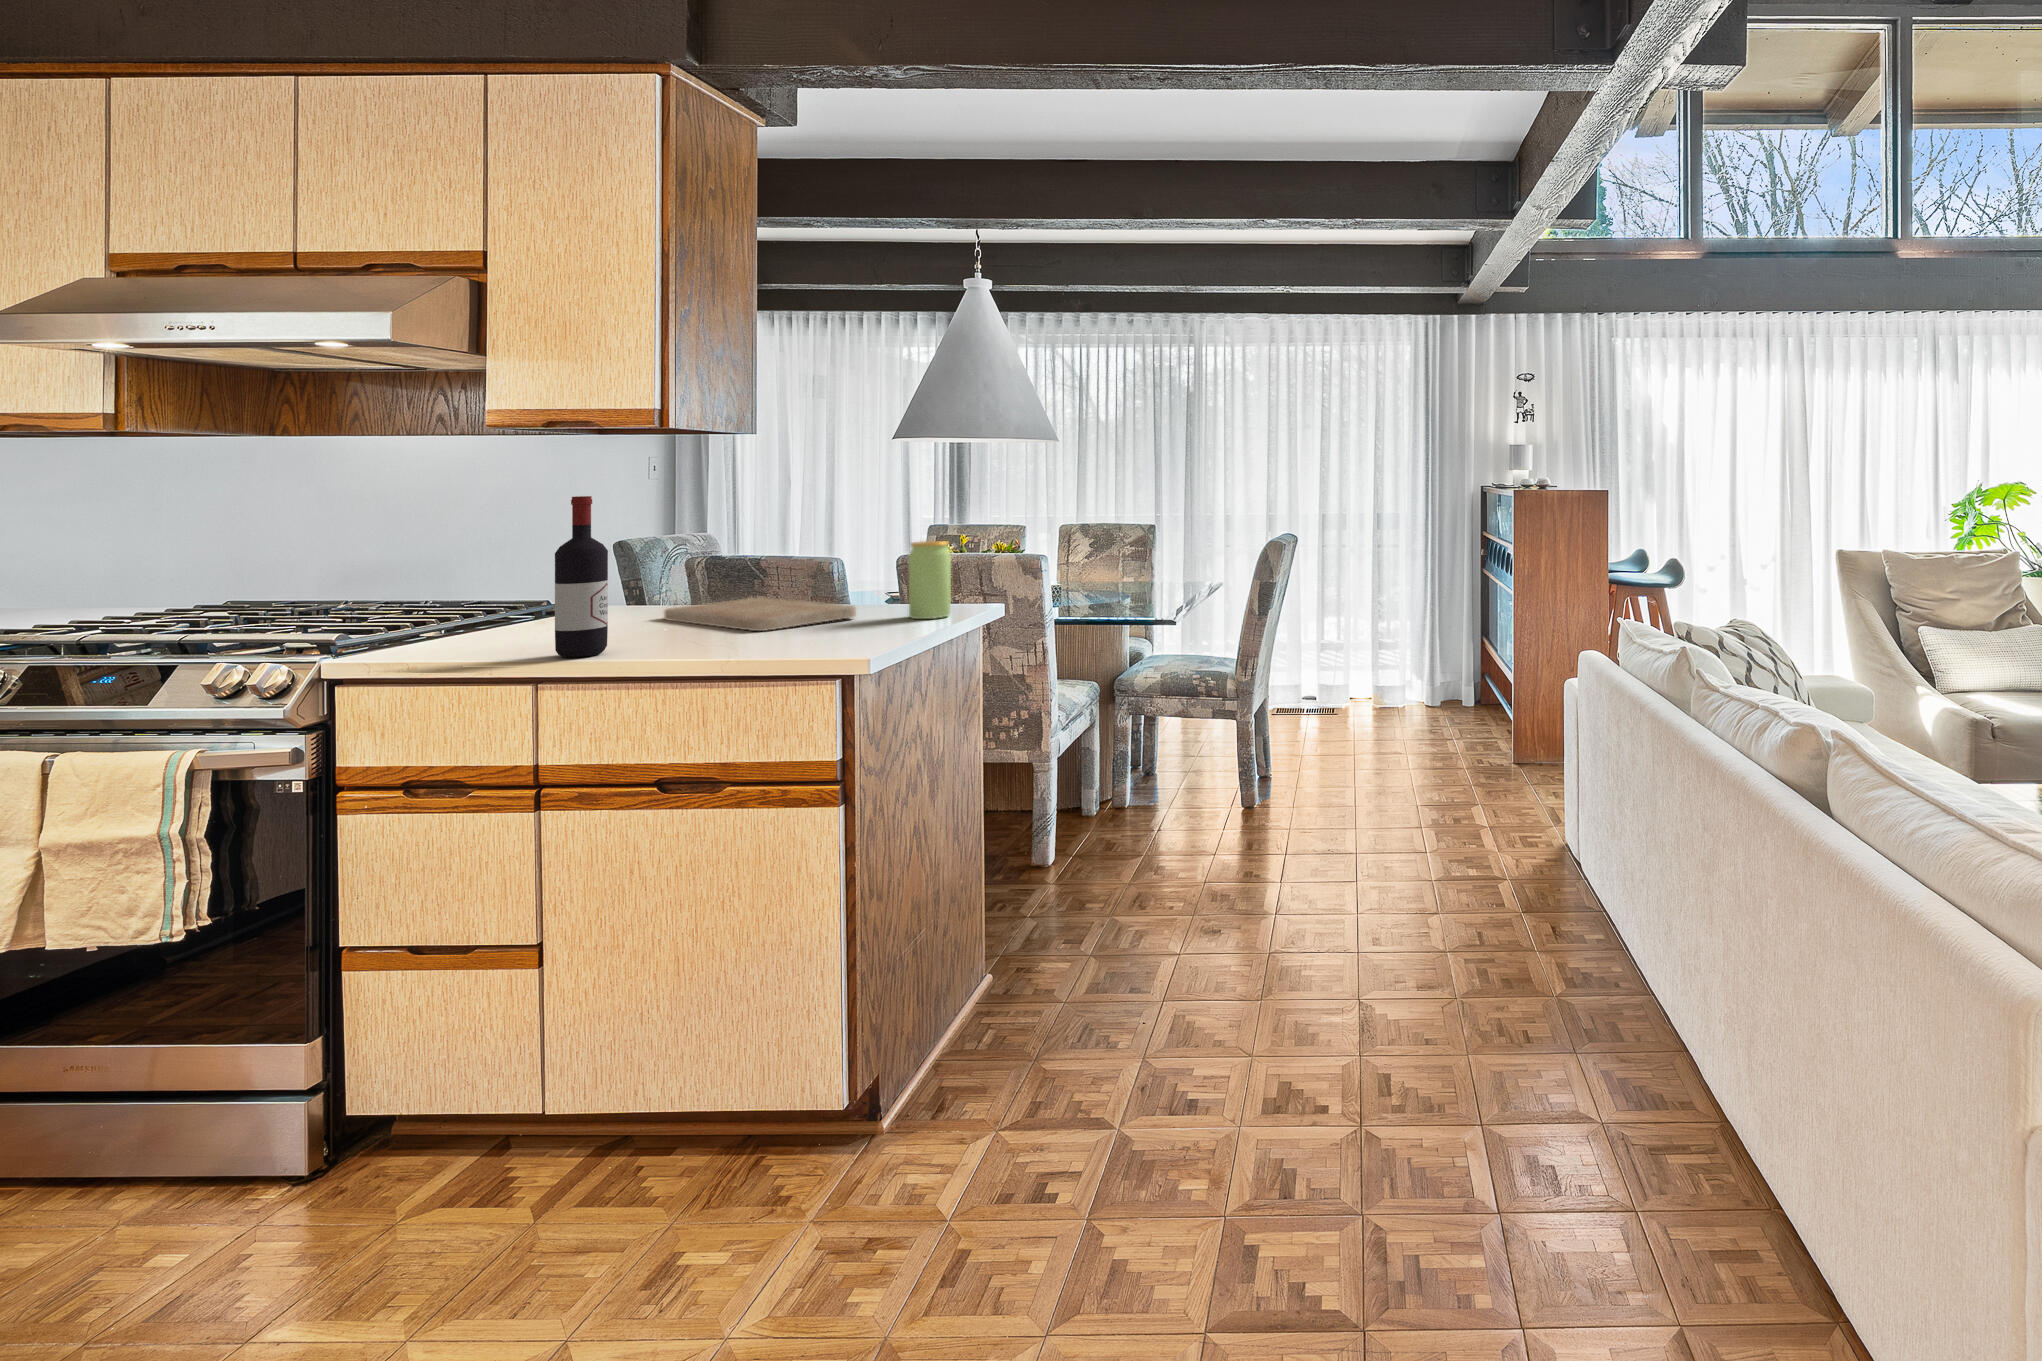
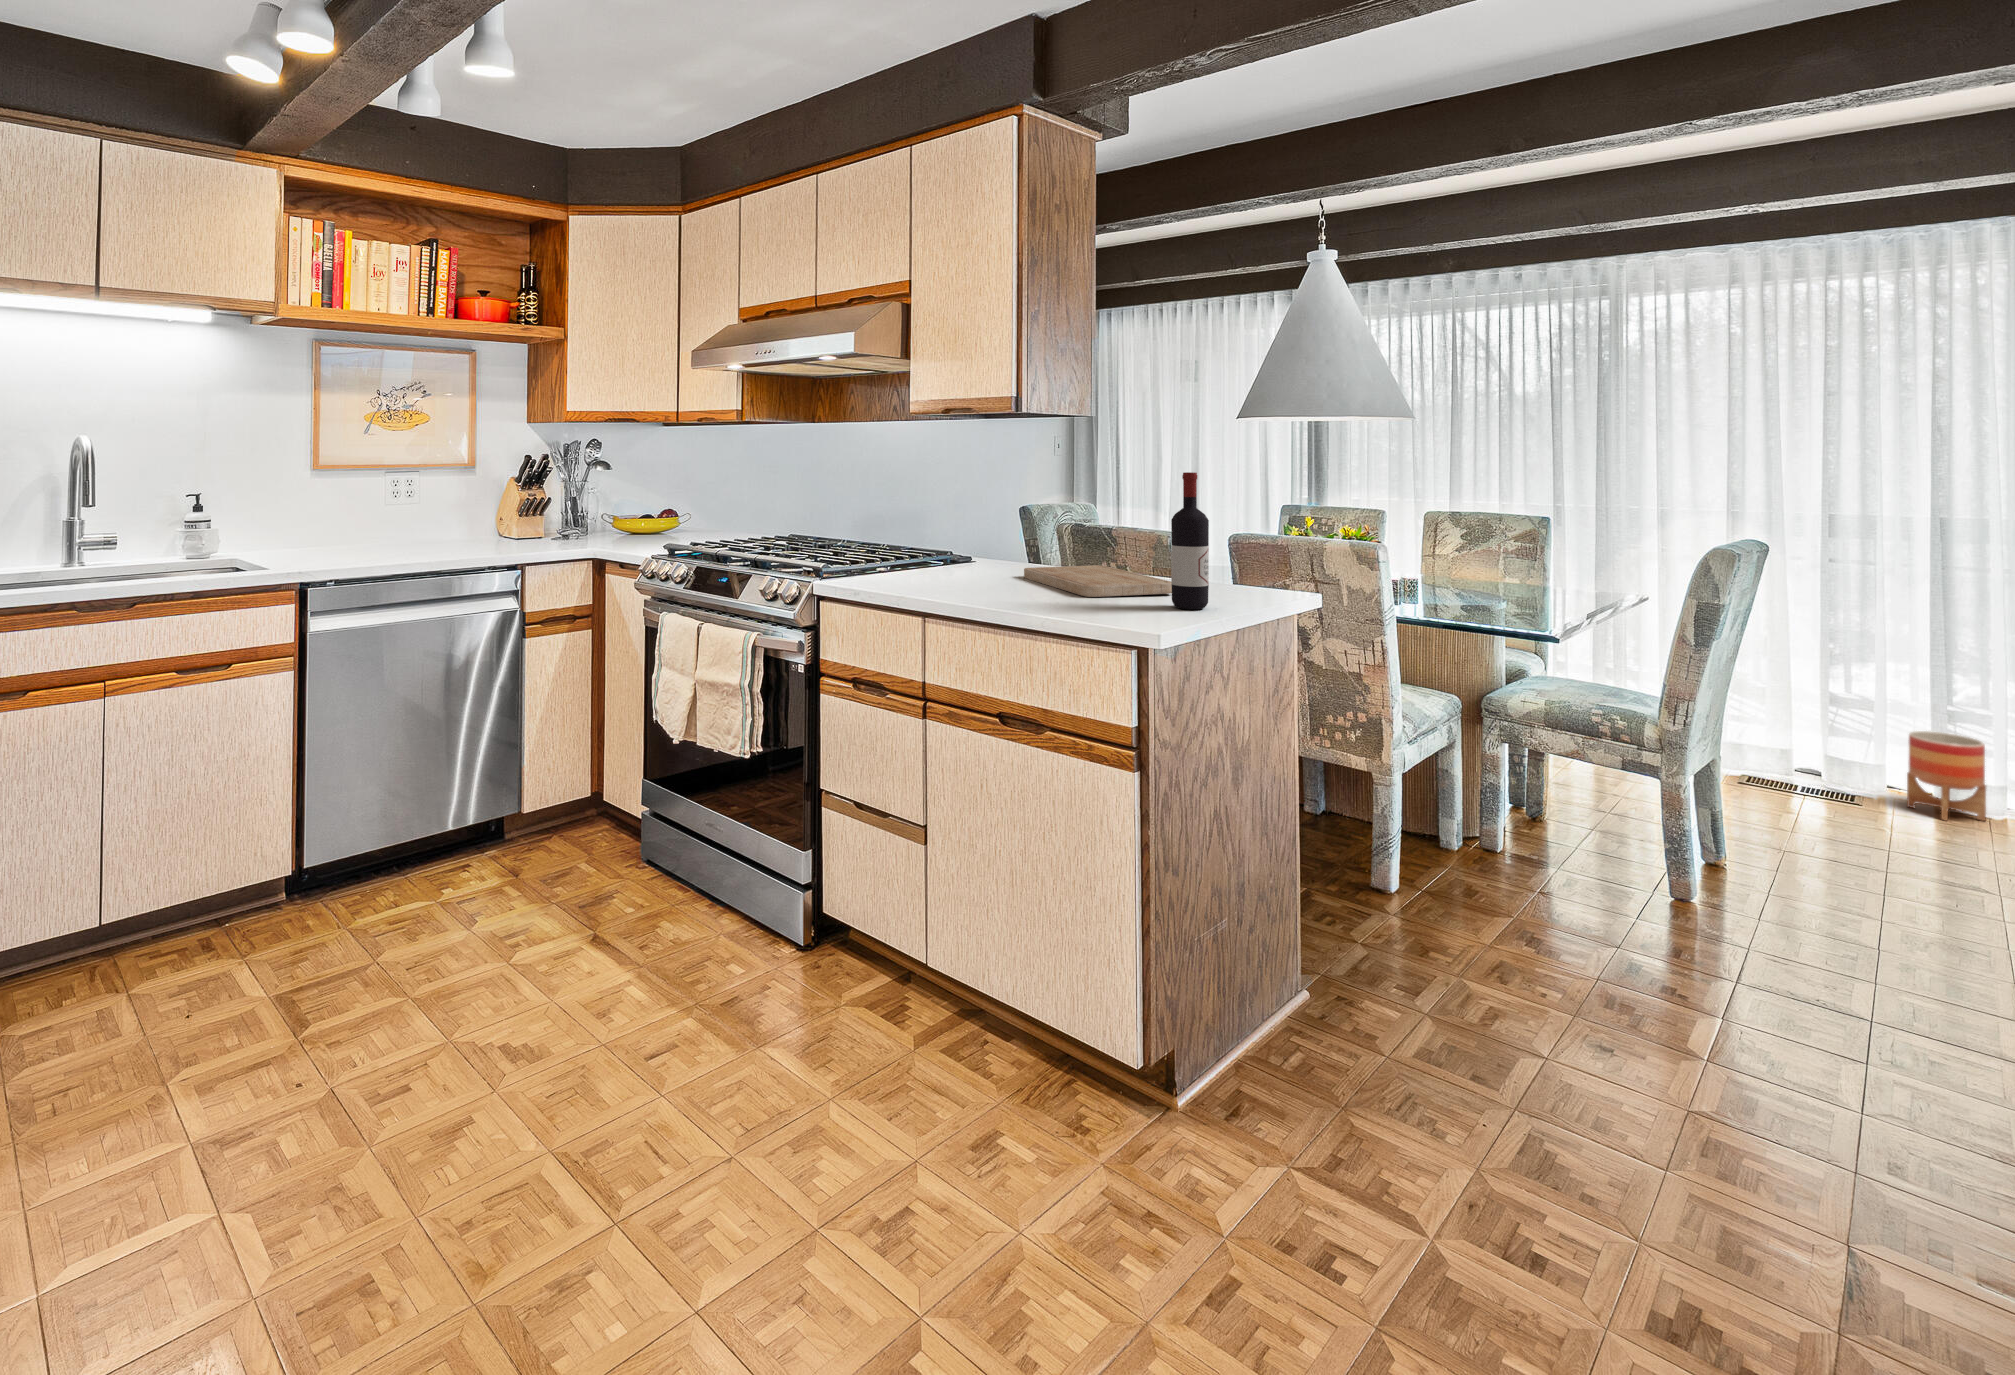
wine bottle: present [555,496,608,658] -> present [1171,472,1209,609]
jar: present [909,541,951,619] -> none [1222,523,1264,604]
planter: none [1364,653,1401,711] -> present [1907,731,1986,821]

